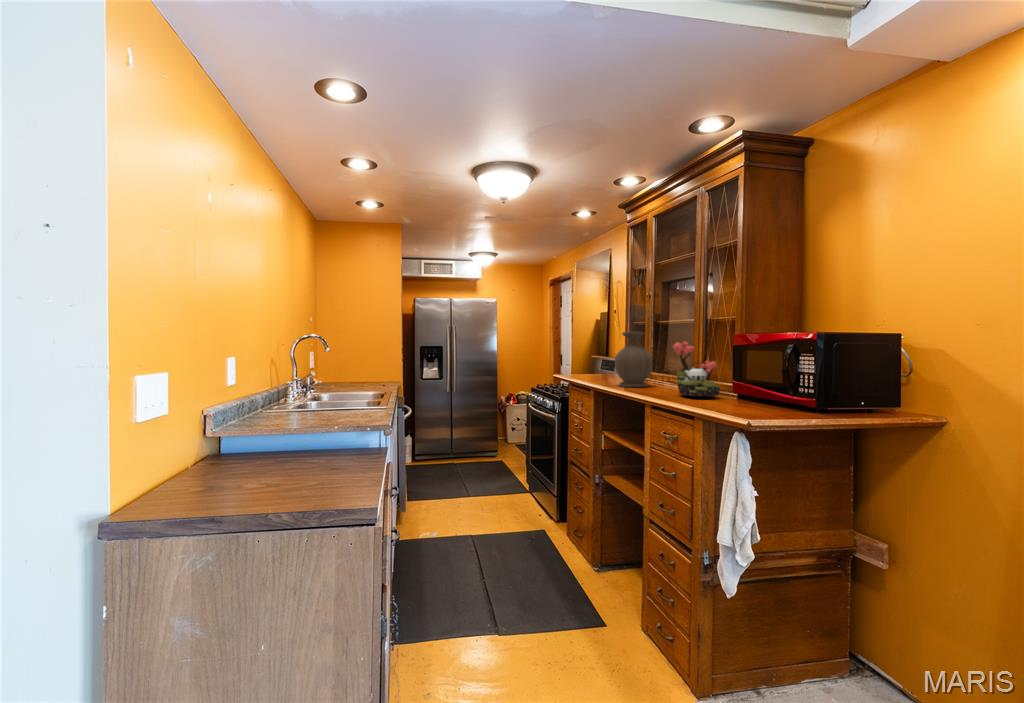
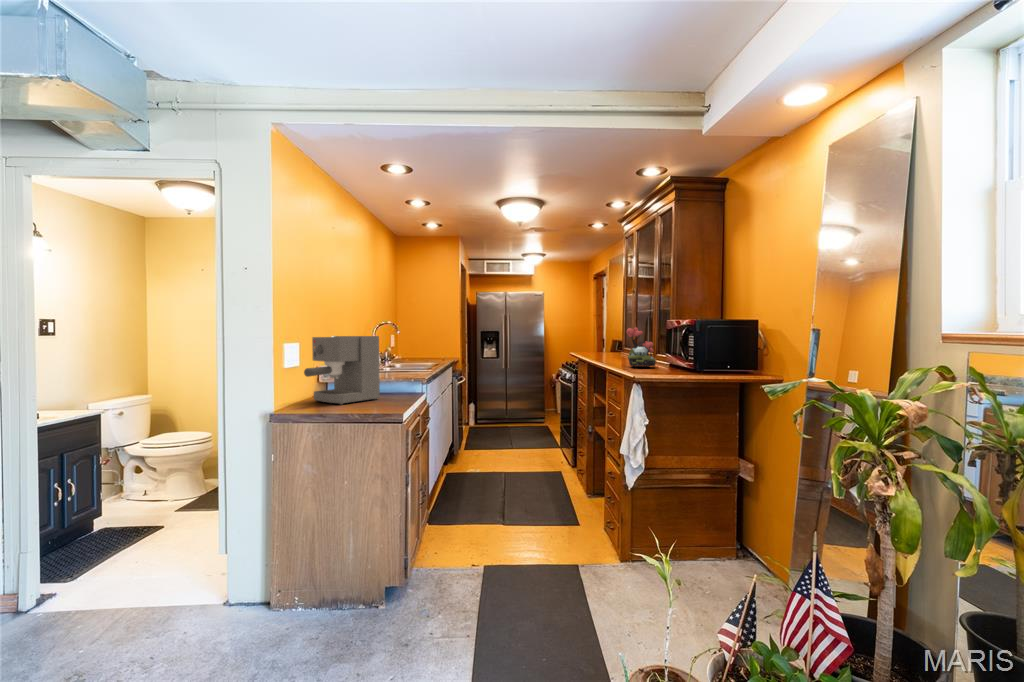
vase: present [615,332,652,387] -> none [599,320,627,362]
coffee maker: none [174,357,322,487] -> present [304,336,380,405]

